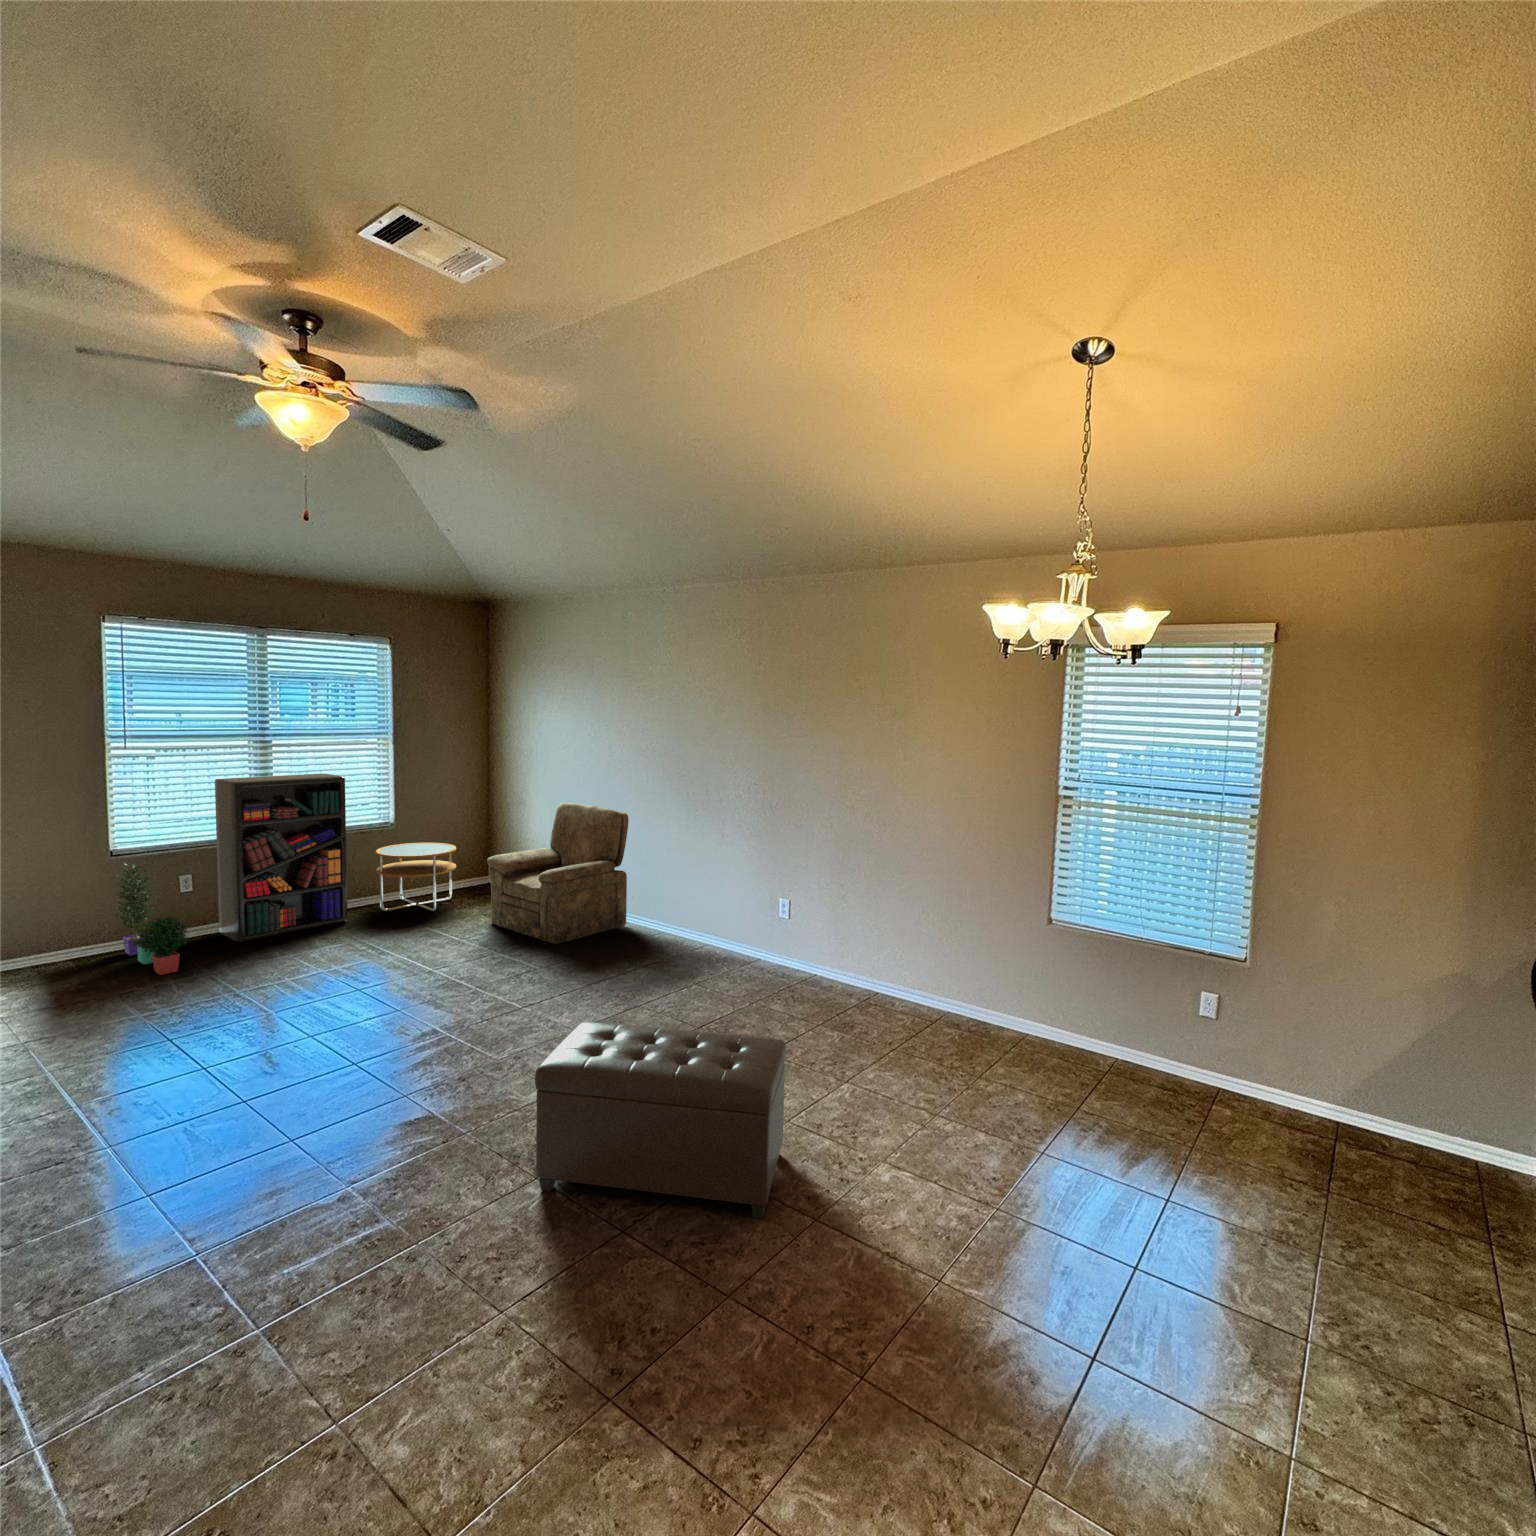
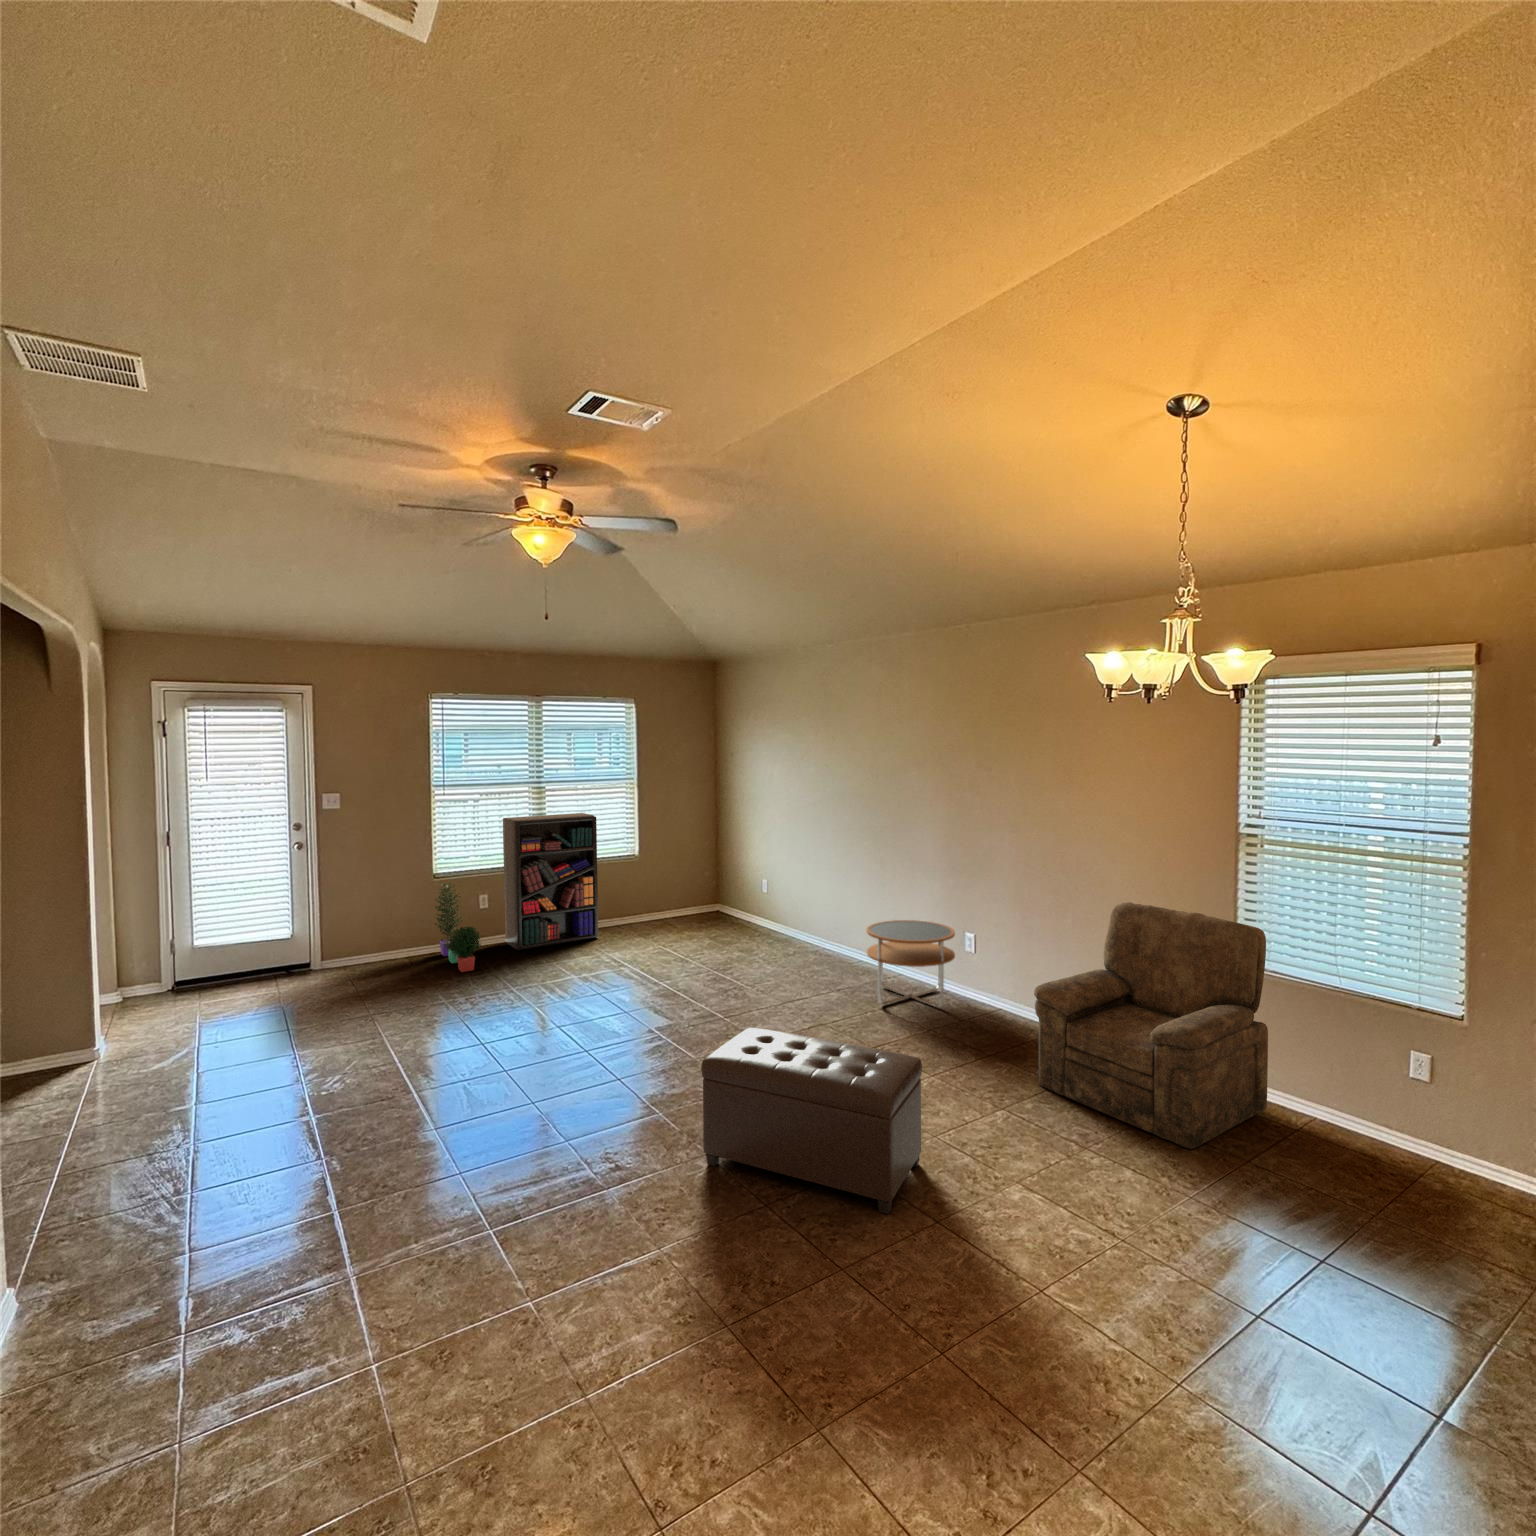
armchair: present [487,802,629,944] -> present [1034,902,1268,1149]
side table: present [376,843,456,911] -> present [866,920,955,1008]

